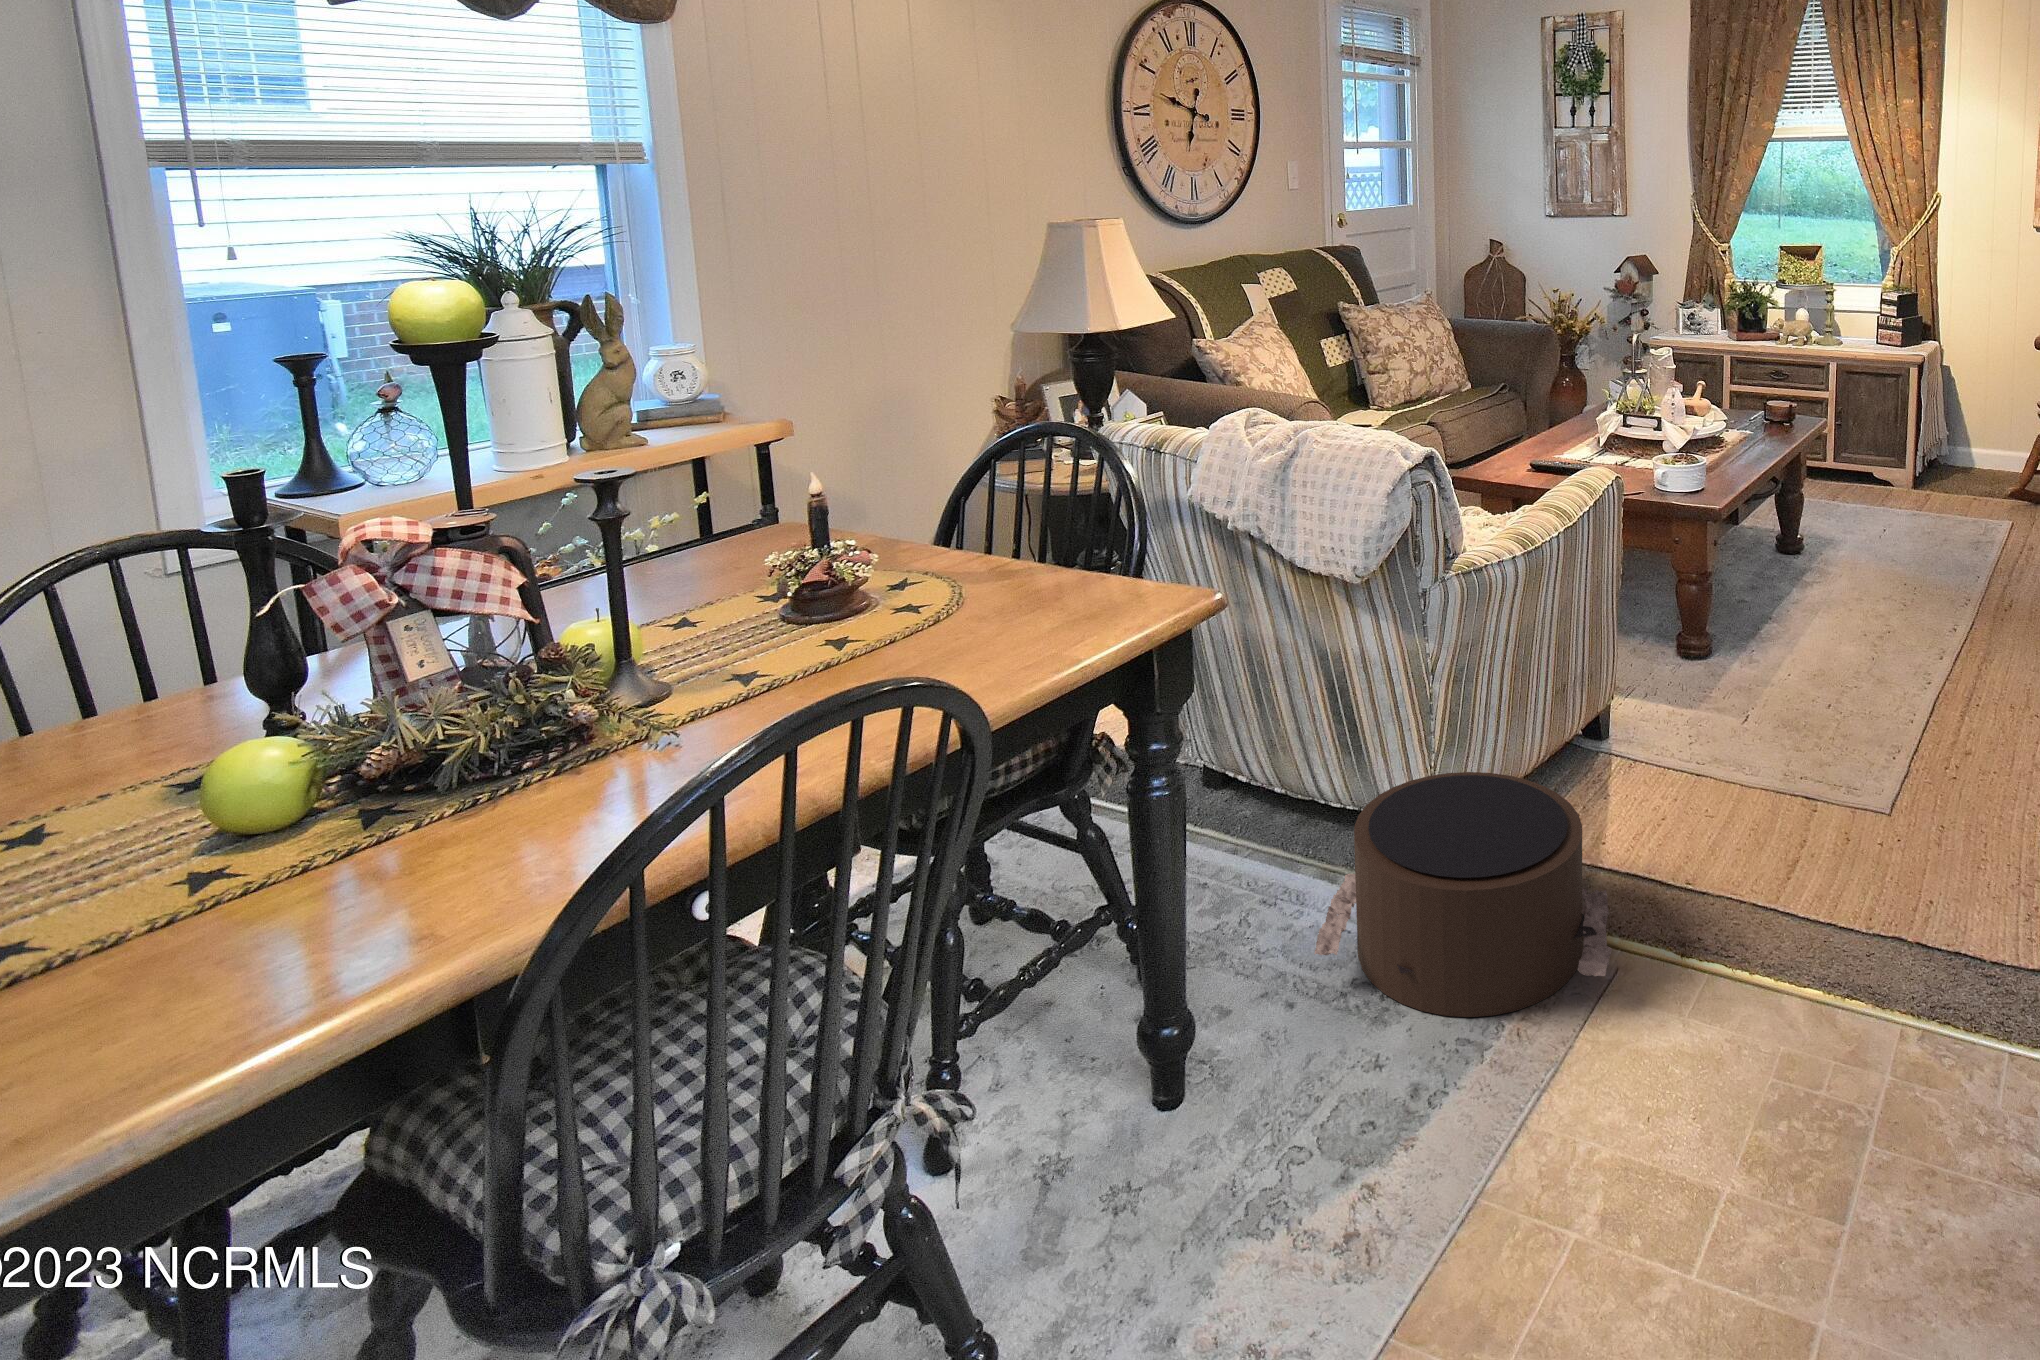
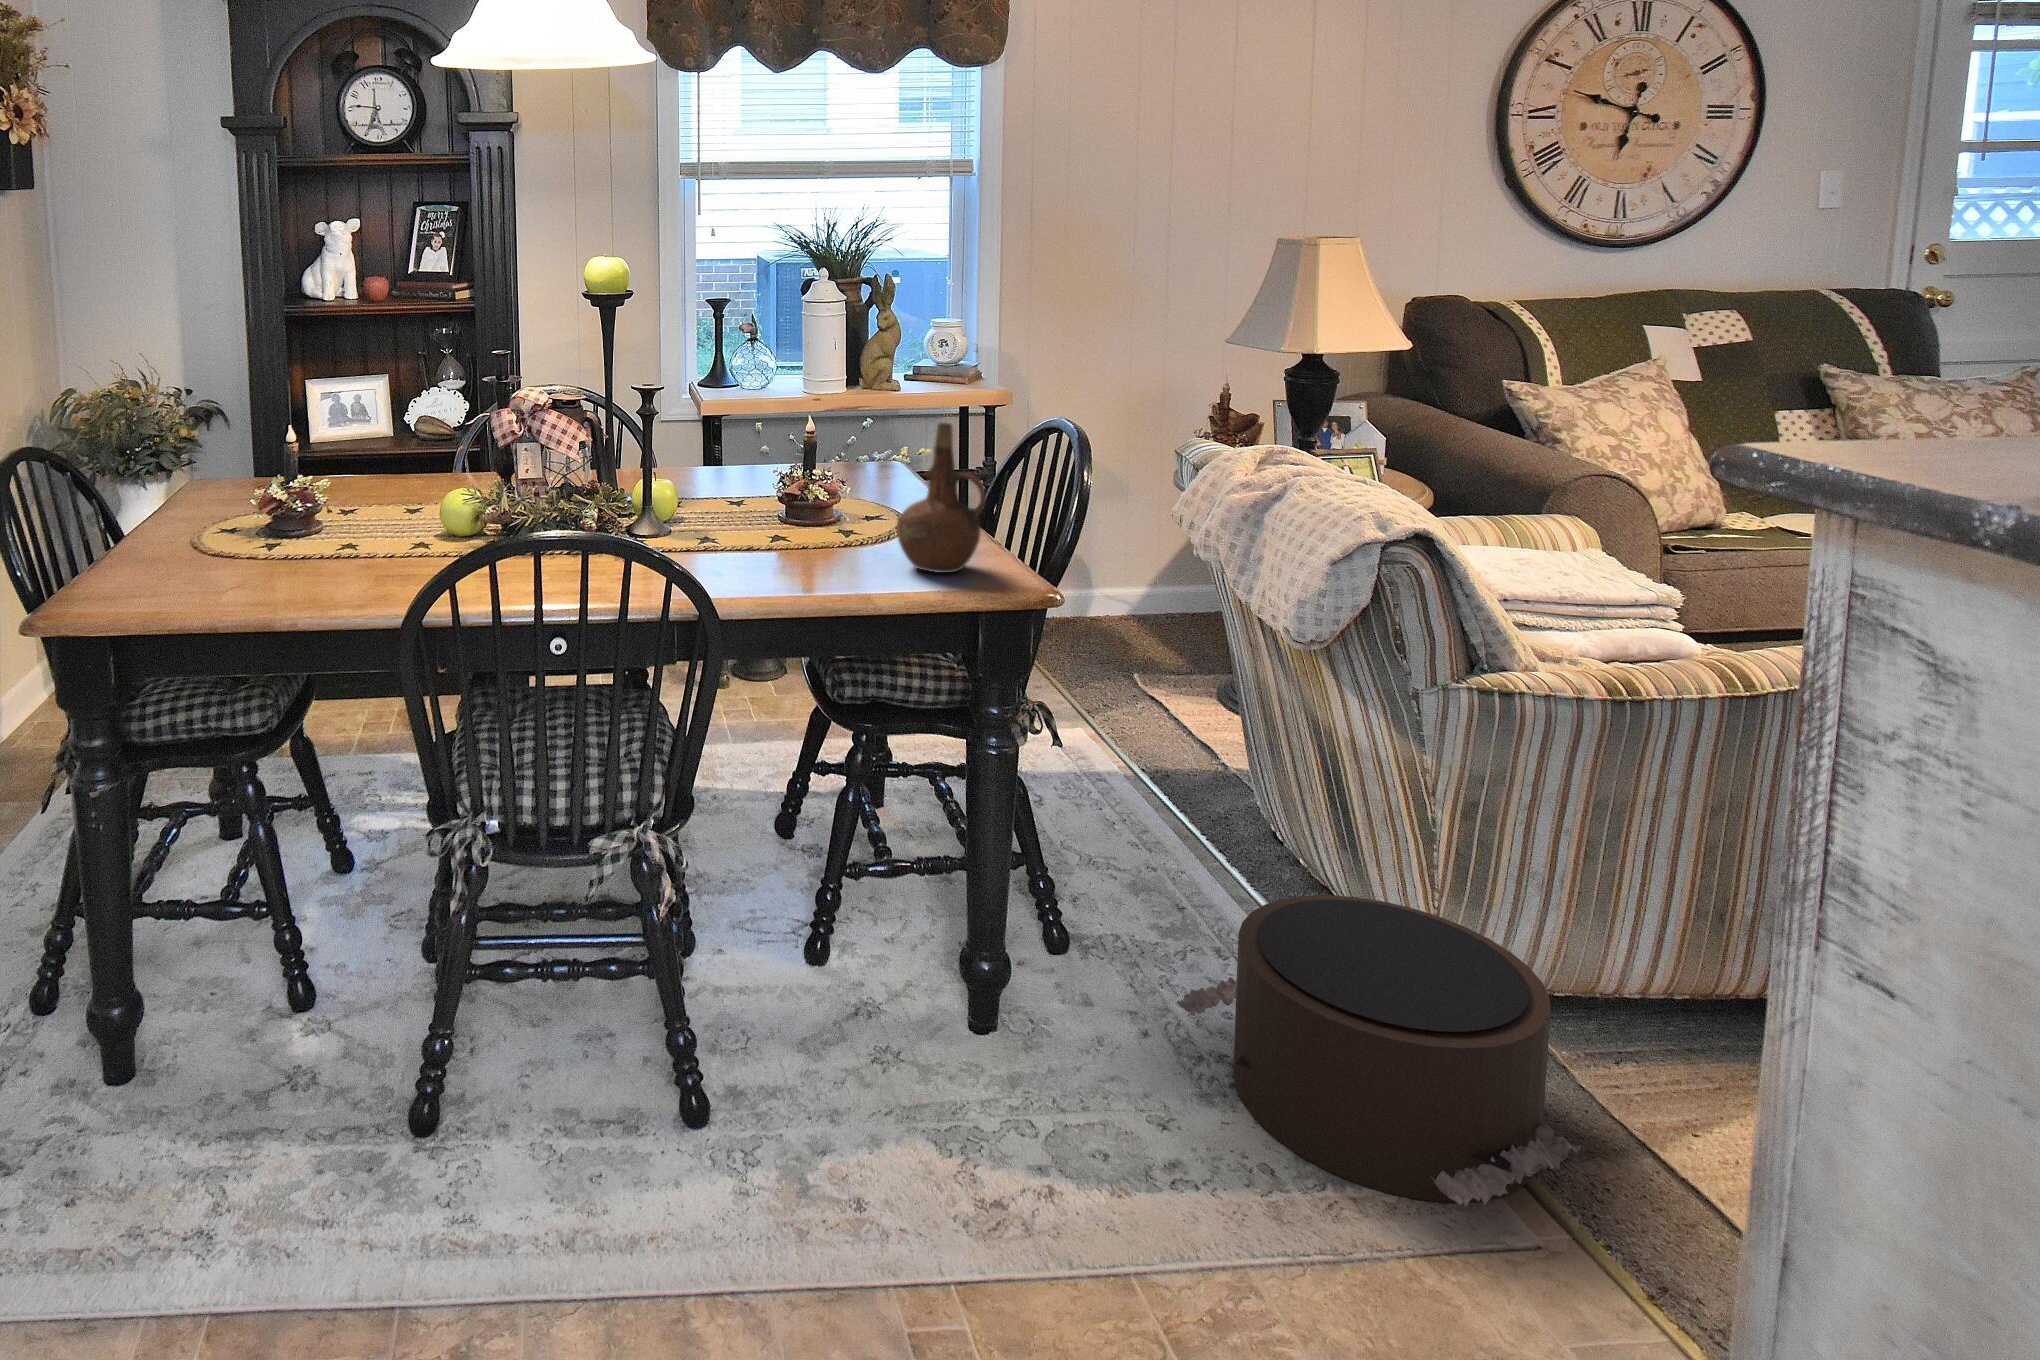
ceramic pitcher: none [1004,449,1104,625] -> present [897,422,986,573]

